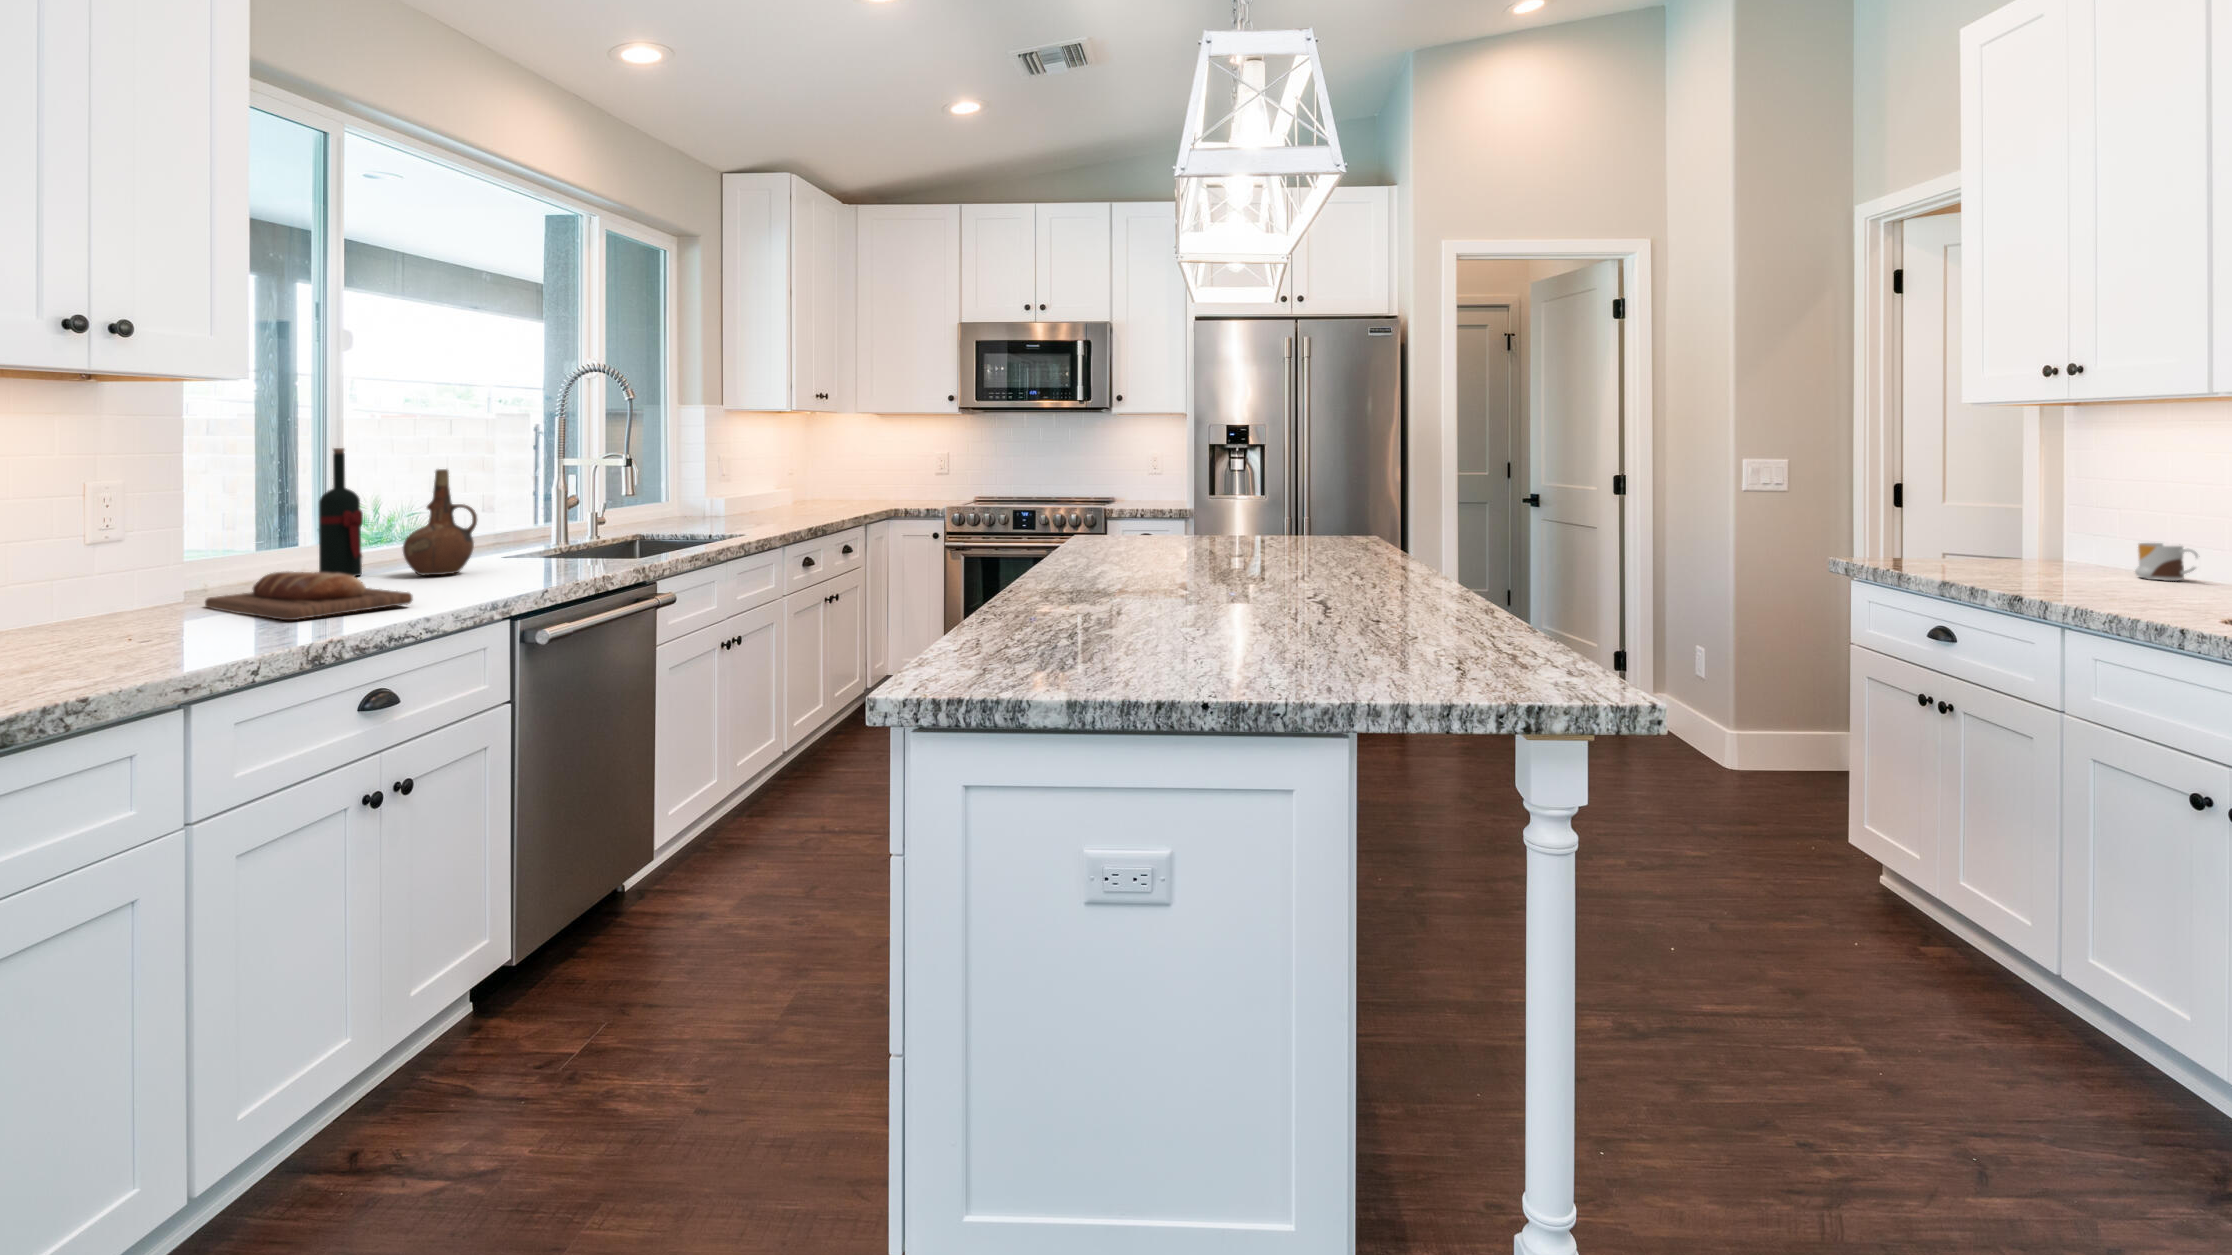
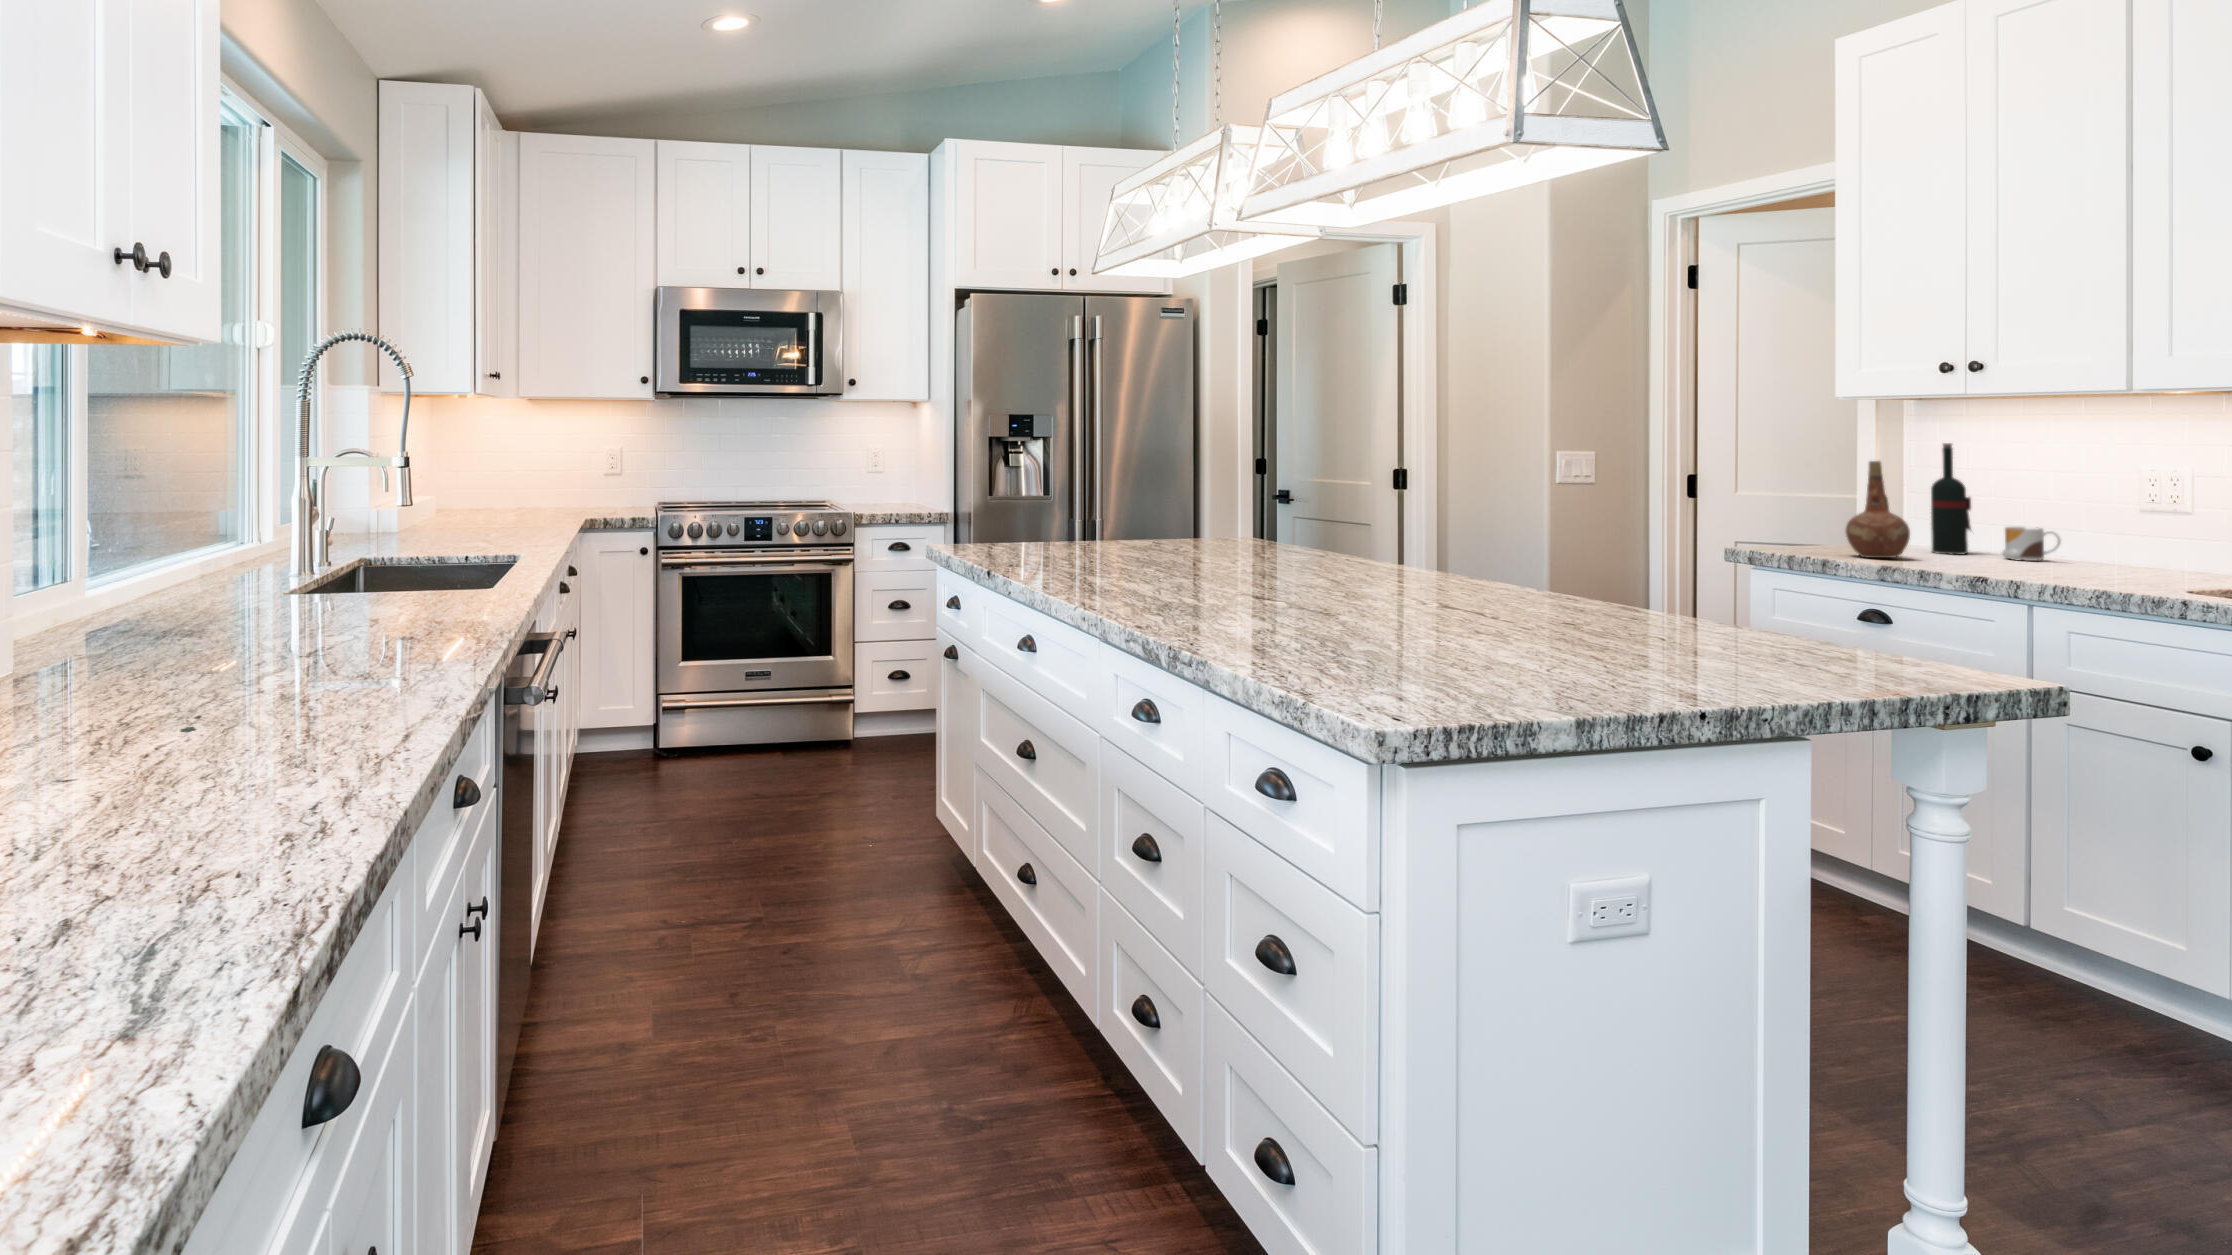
wine bottle: present [319,448,363,576] -> present [1931,443,1971,555]
ceramic pitcher: present [403,469,477,575] -> present [1845,461,1910,558]
bread loaf: present [205,571,413,620] -> none [75,629,402,696]

